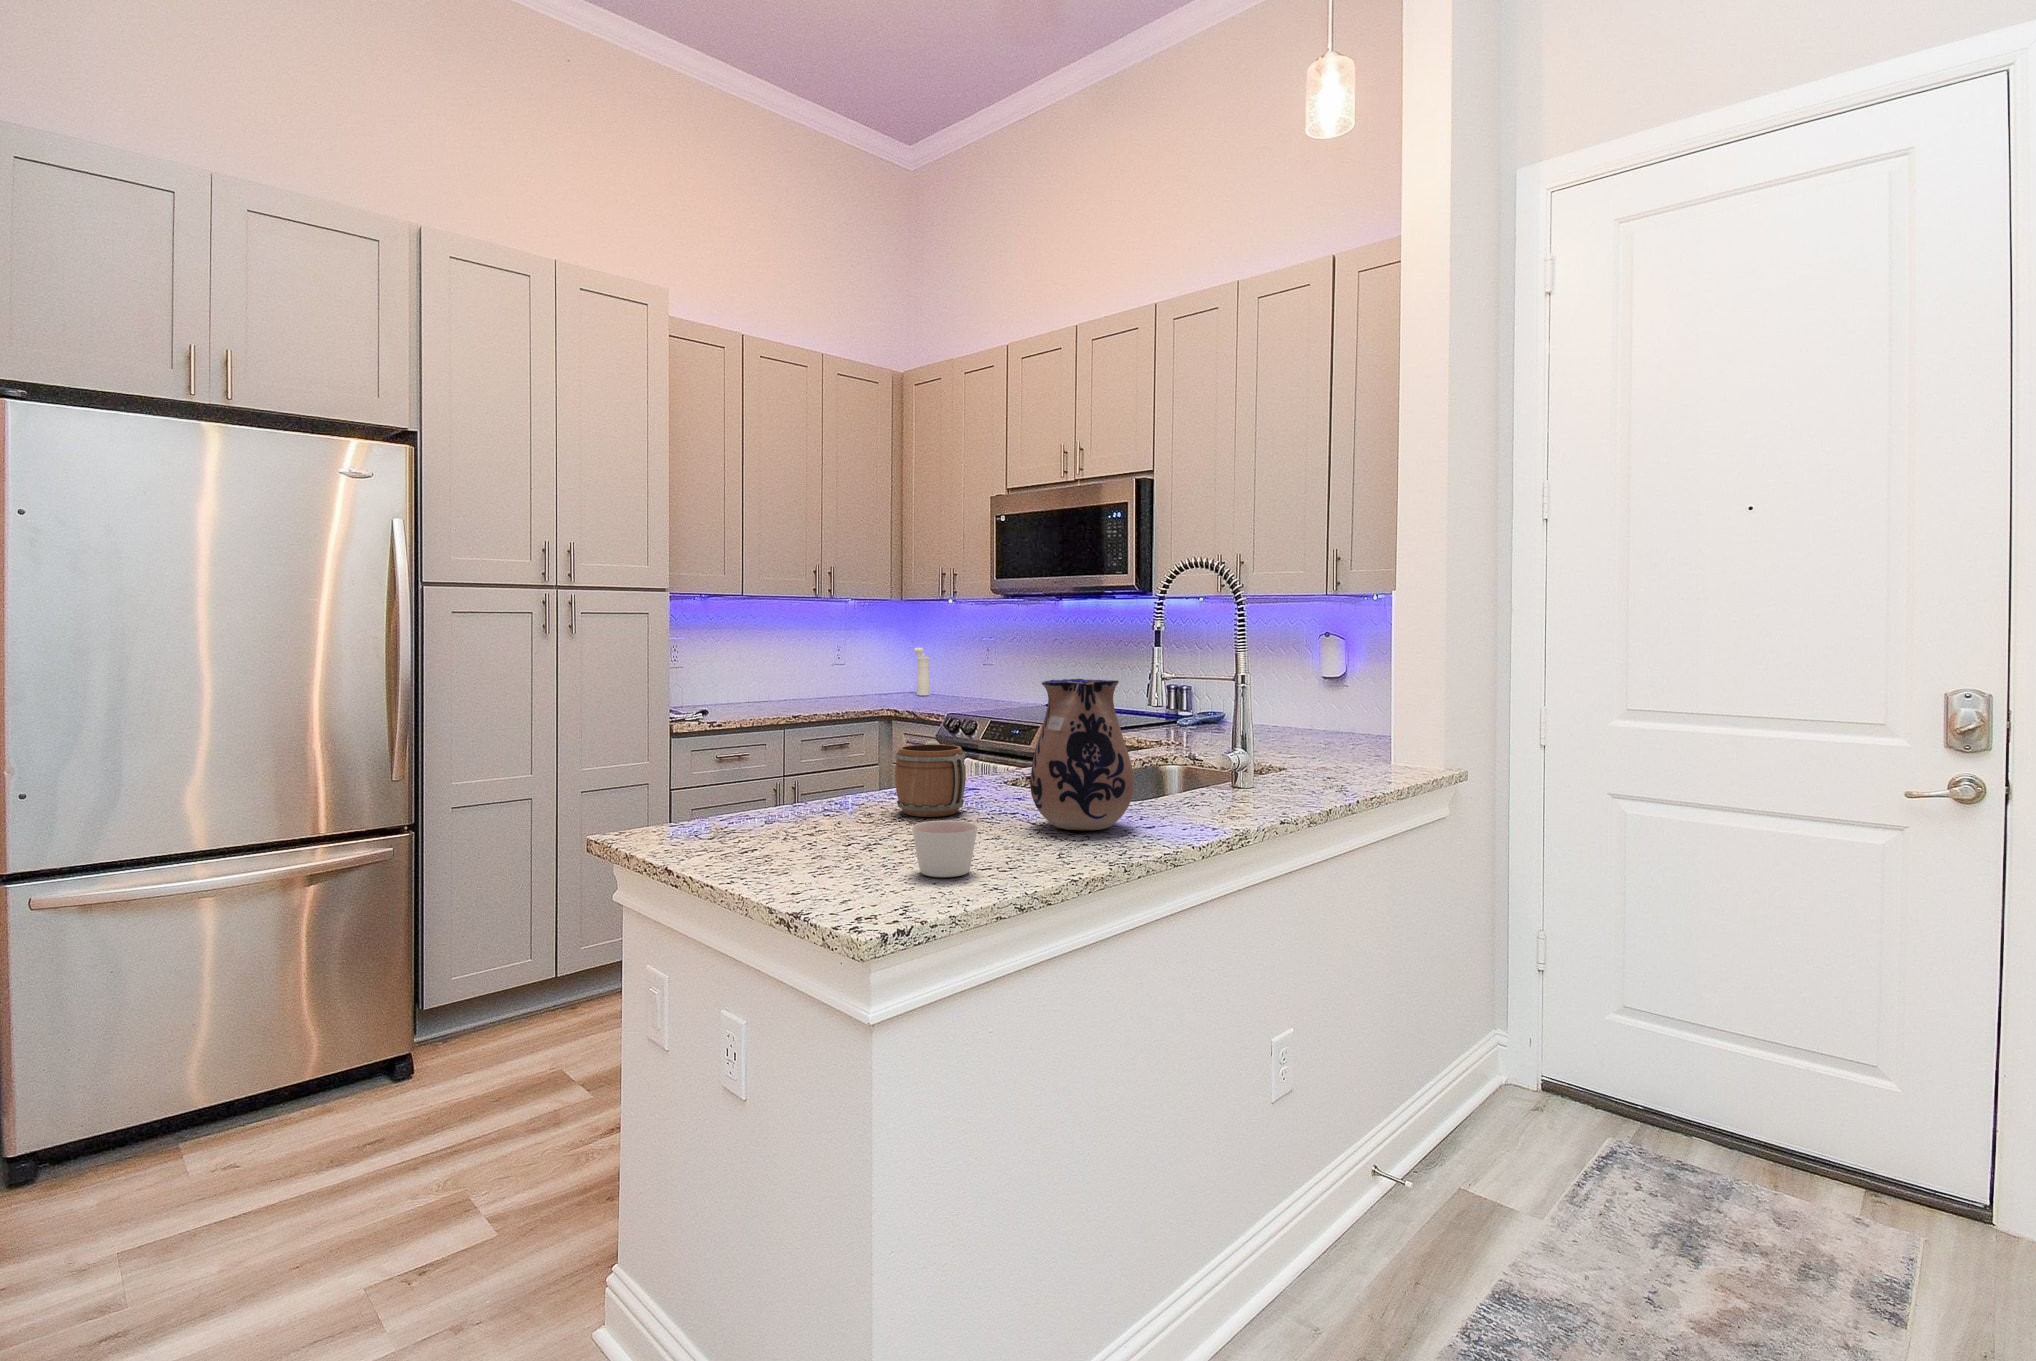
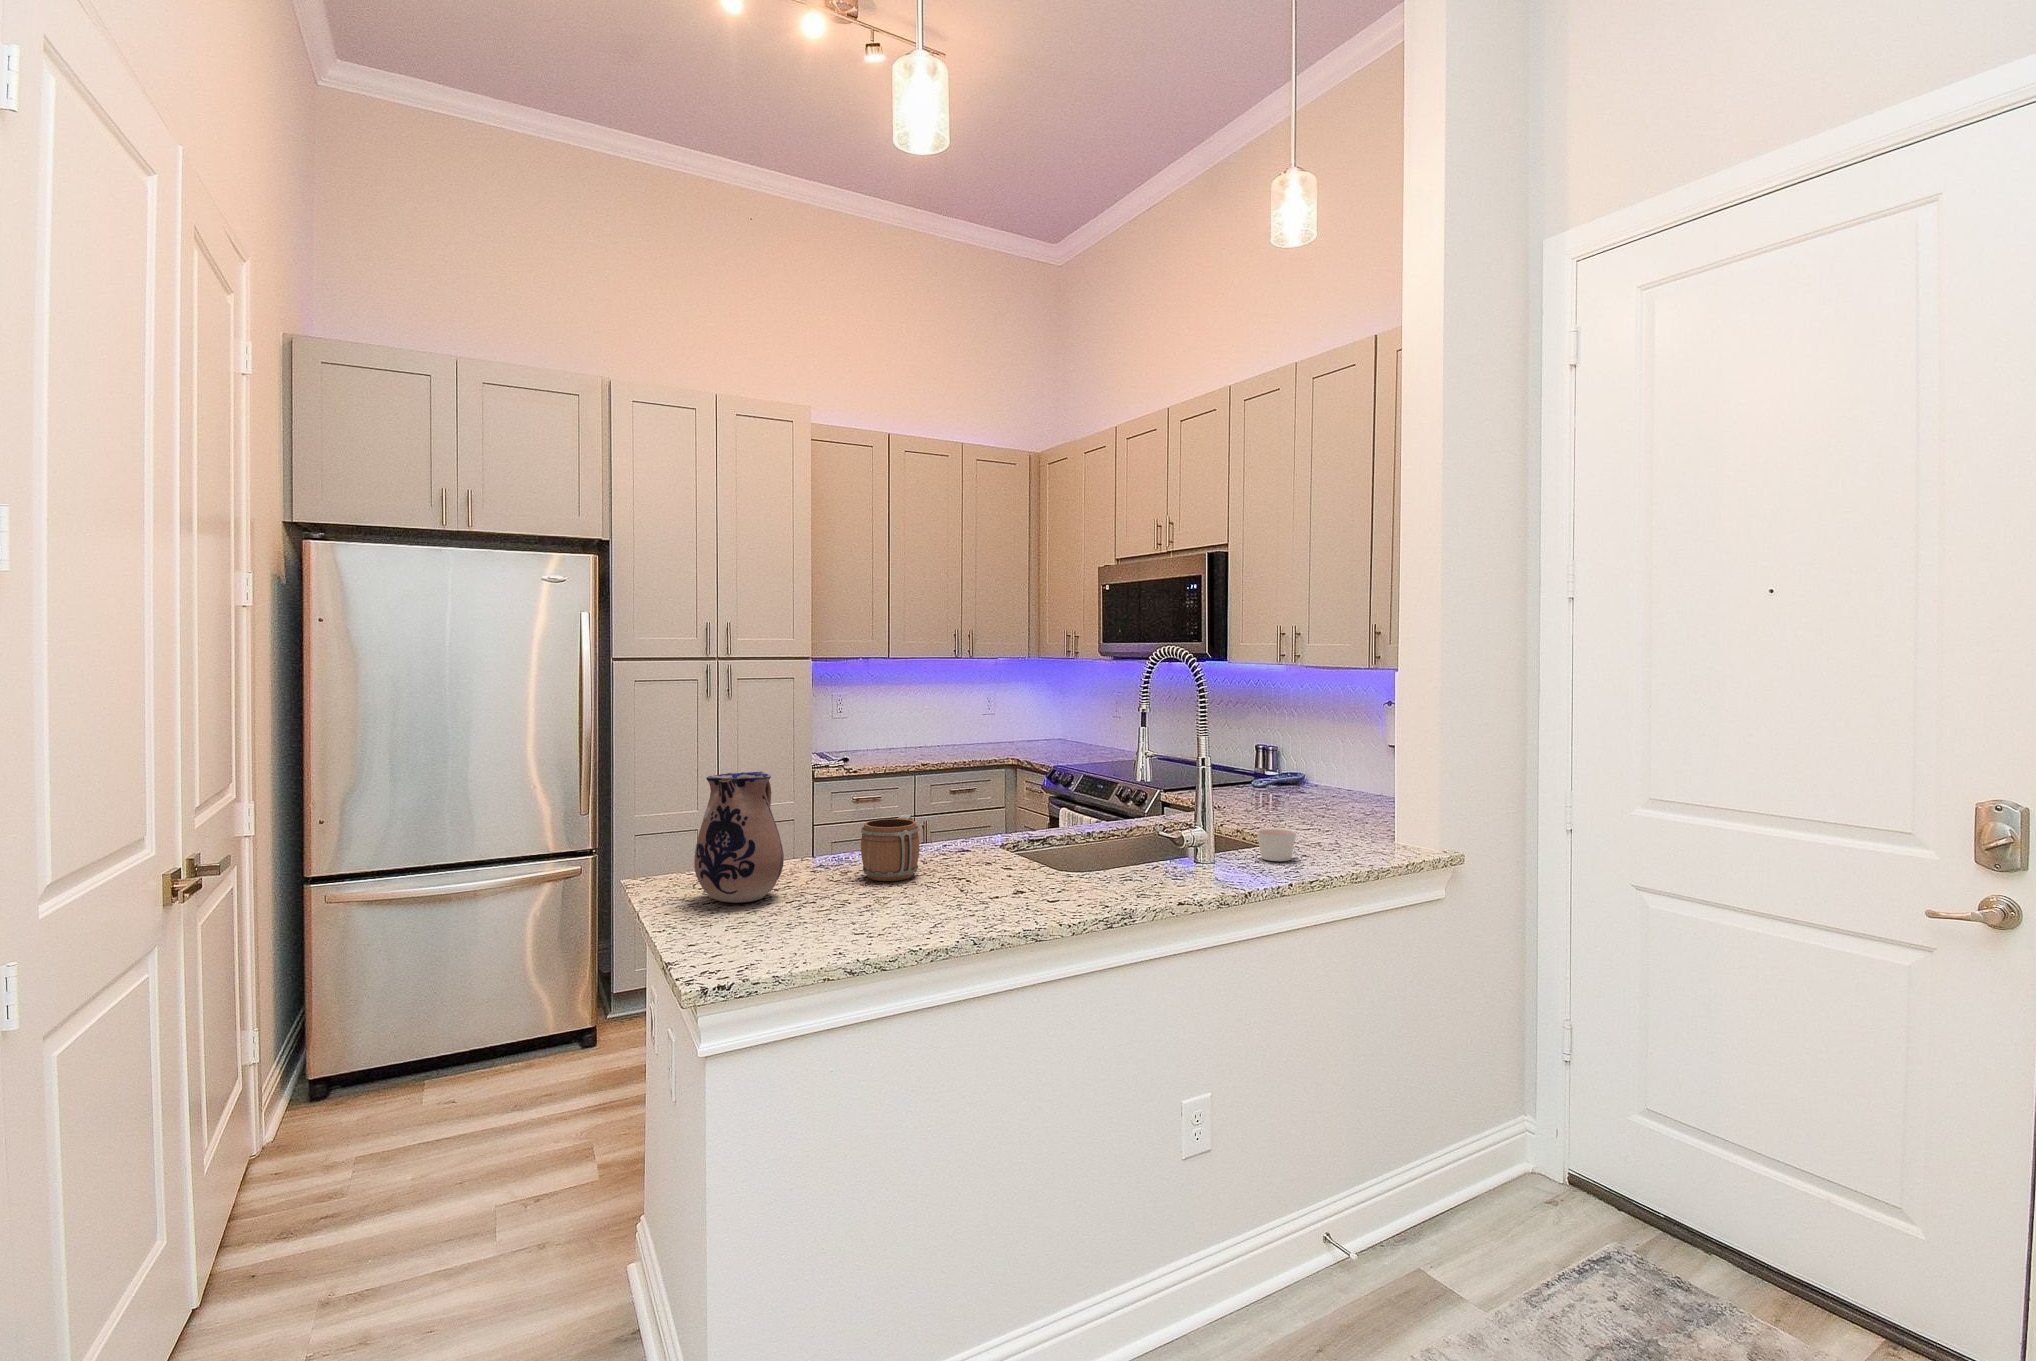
pepper mill: present [914,647,930,696] -> none [1056,696,1068,742]
ceramic pitcher: present [1030,679,1134,831] -> present [694,771,784,903]
candle: present [912,820,978,877] -> present [1257,829,1296,861]

